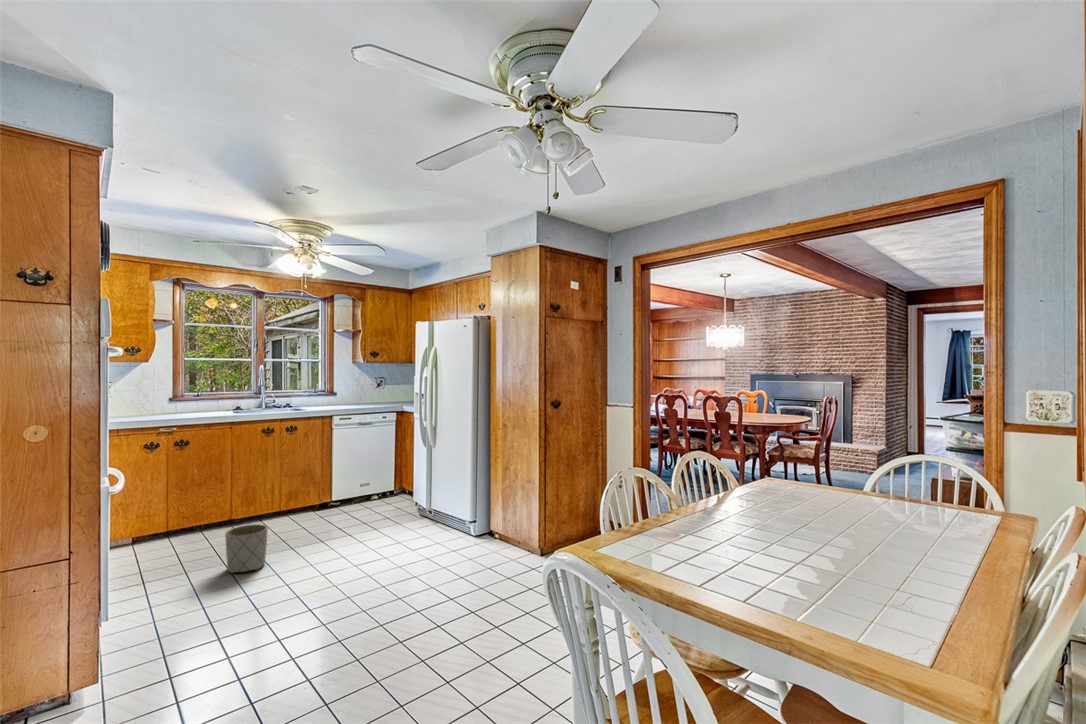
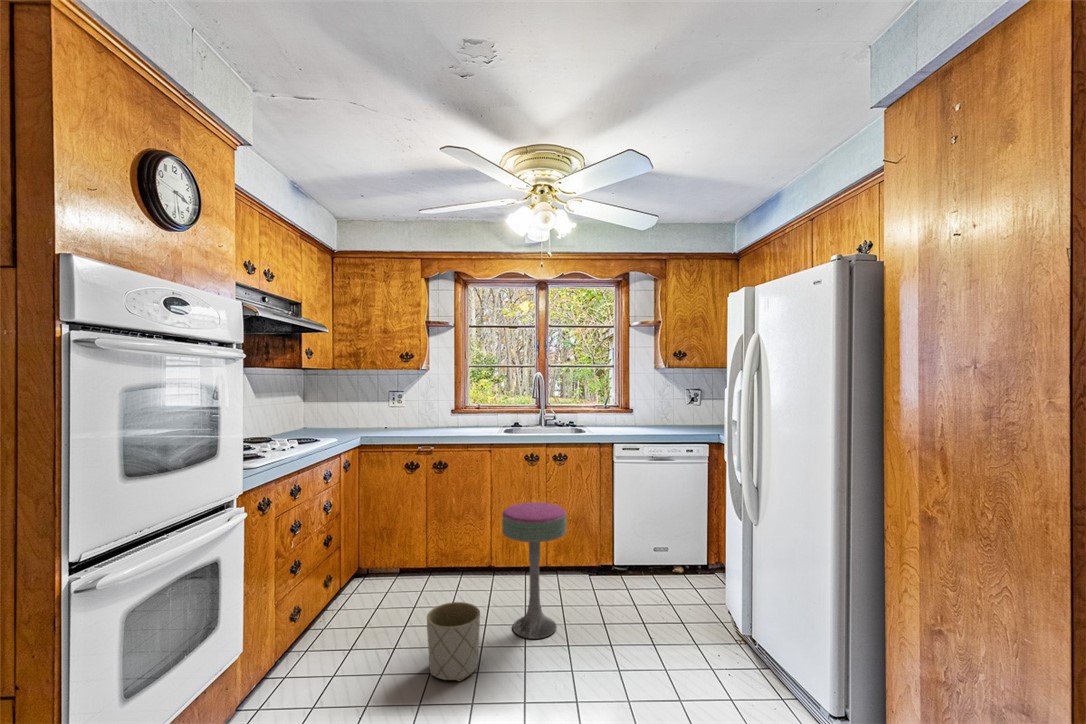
bar stool: none [266,456,316,546] -> present [502,502,566,639]

